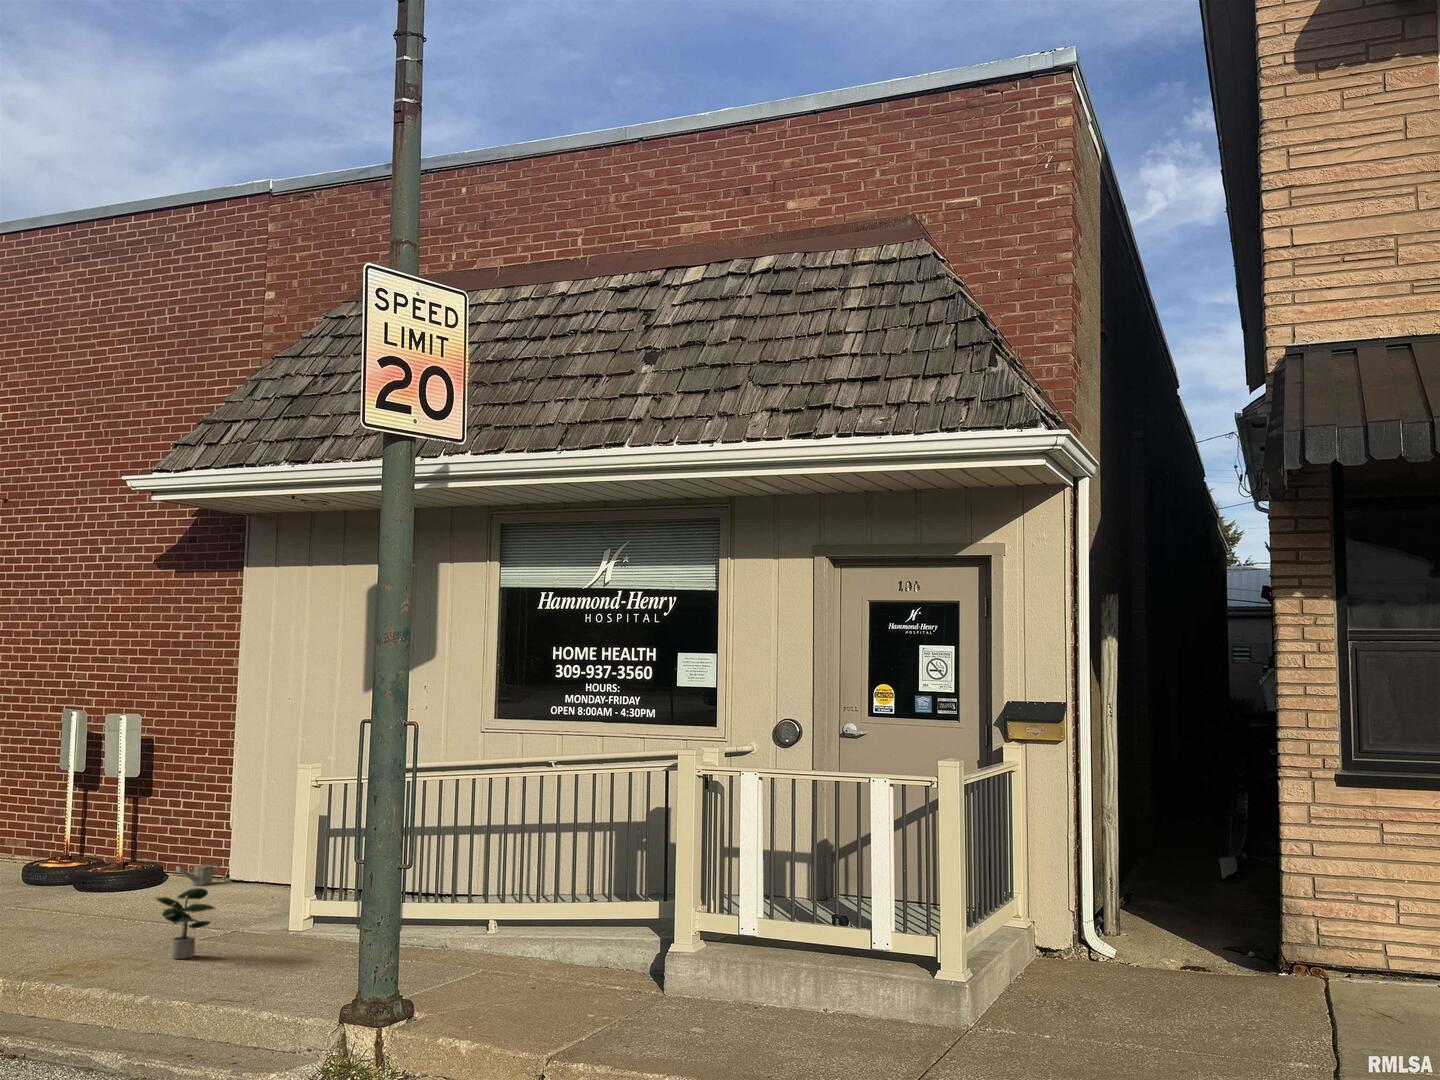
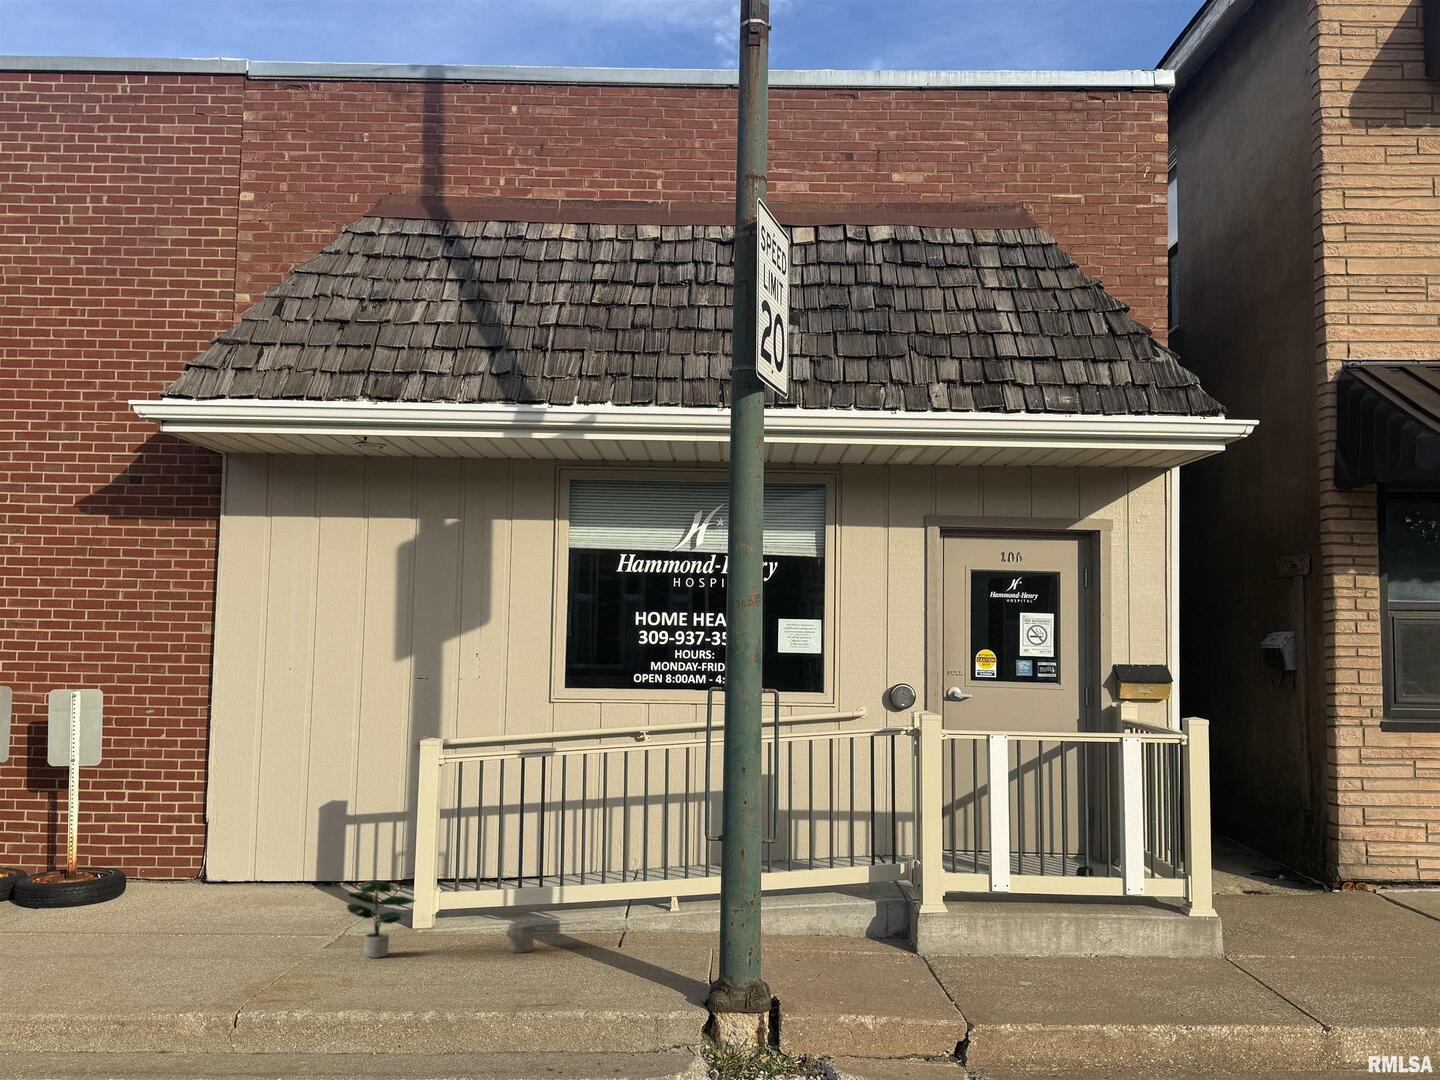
watering can: present [176,864,220,885] -> present [506,920,535,953]

